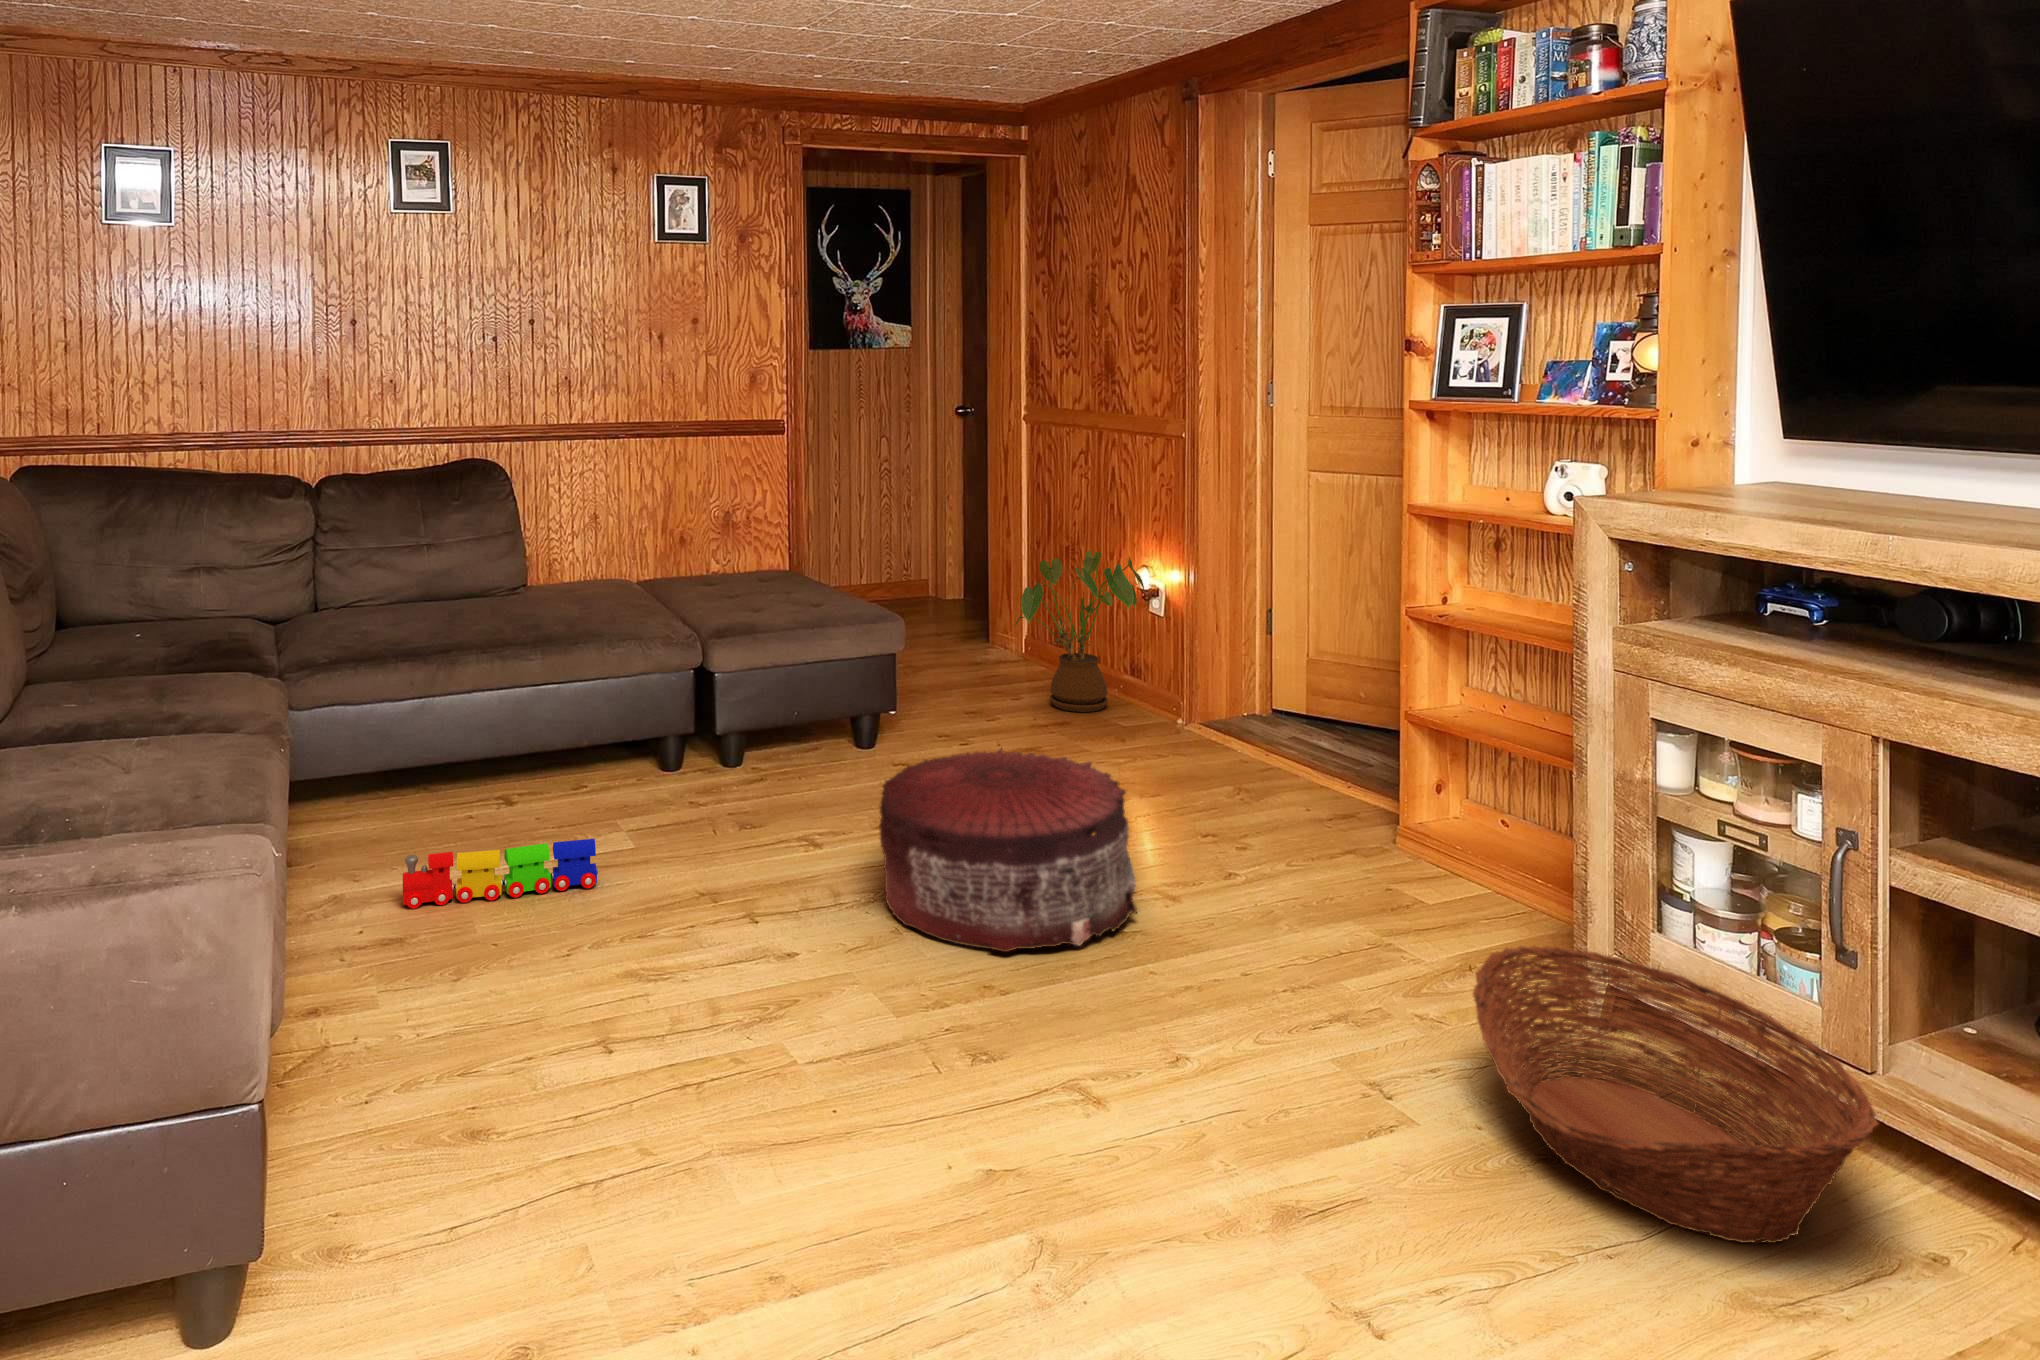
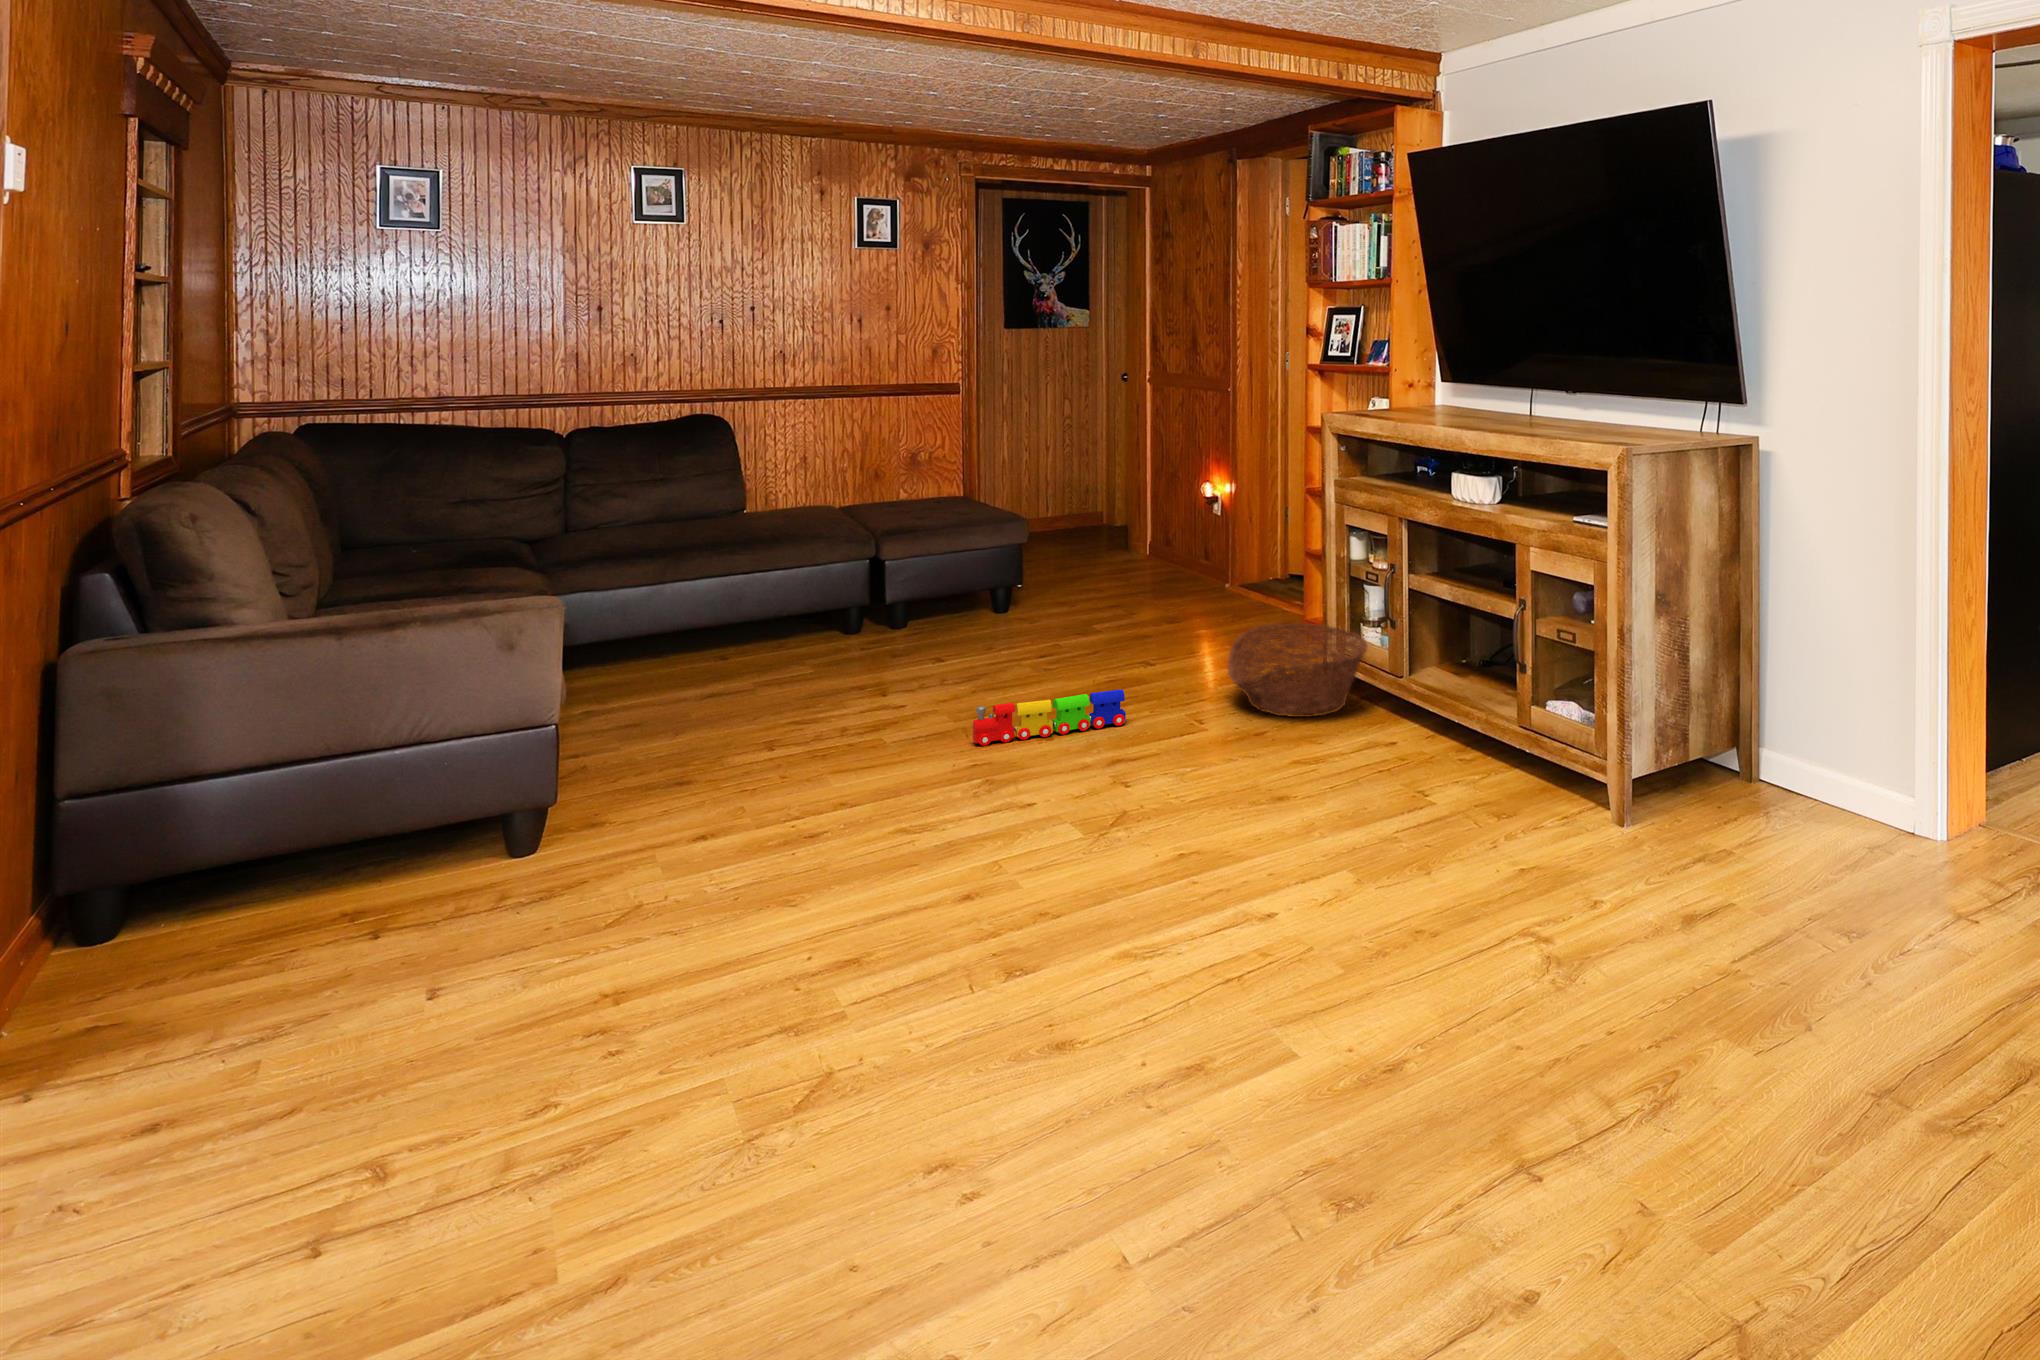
house plant: present [1014,551,1144,712] -> none [1123,470,1214,580]
pouf: present [879,749,1137,952] -> none [958,570,1116,668]
toy train: present [403,839,598,909] -> present [973,689,1126,746]

